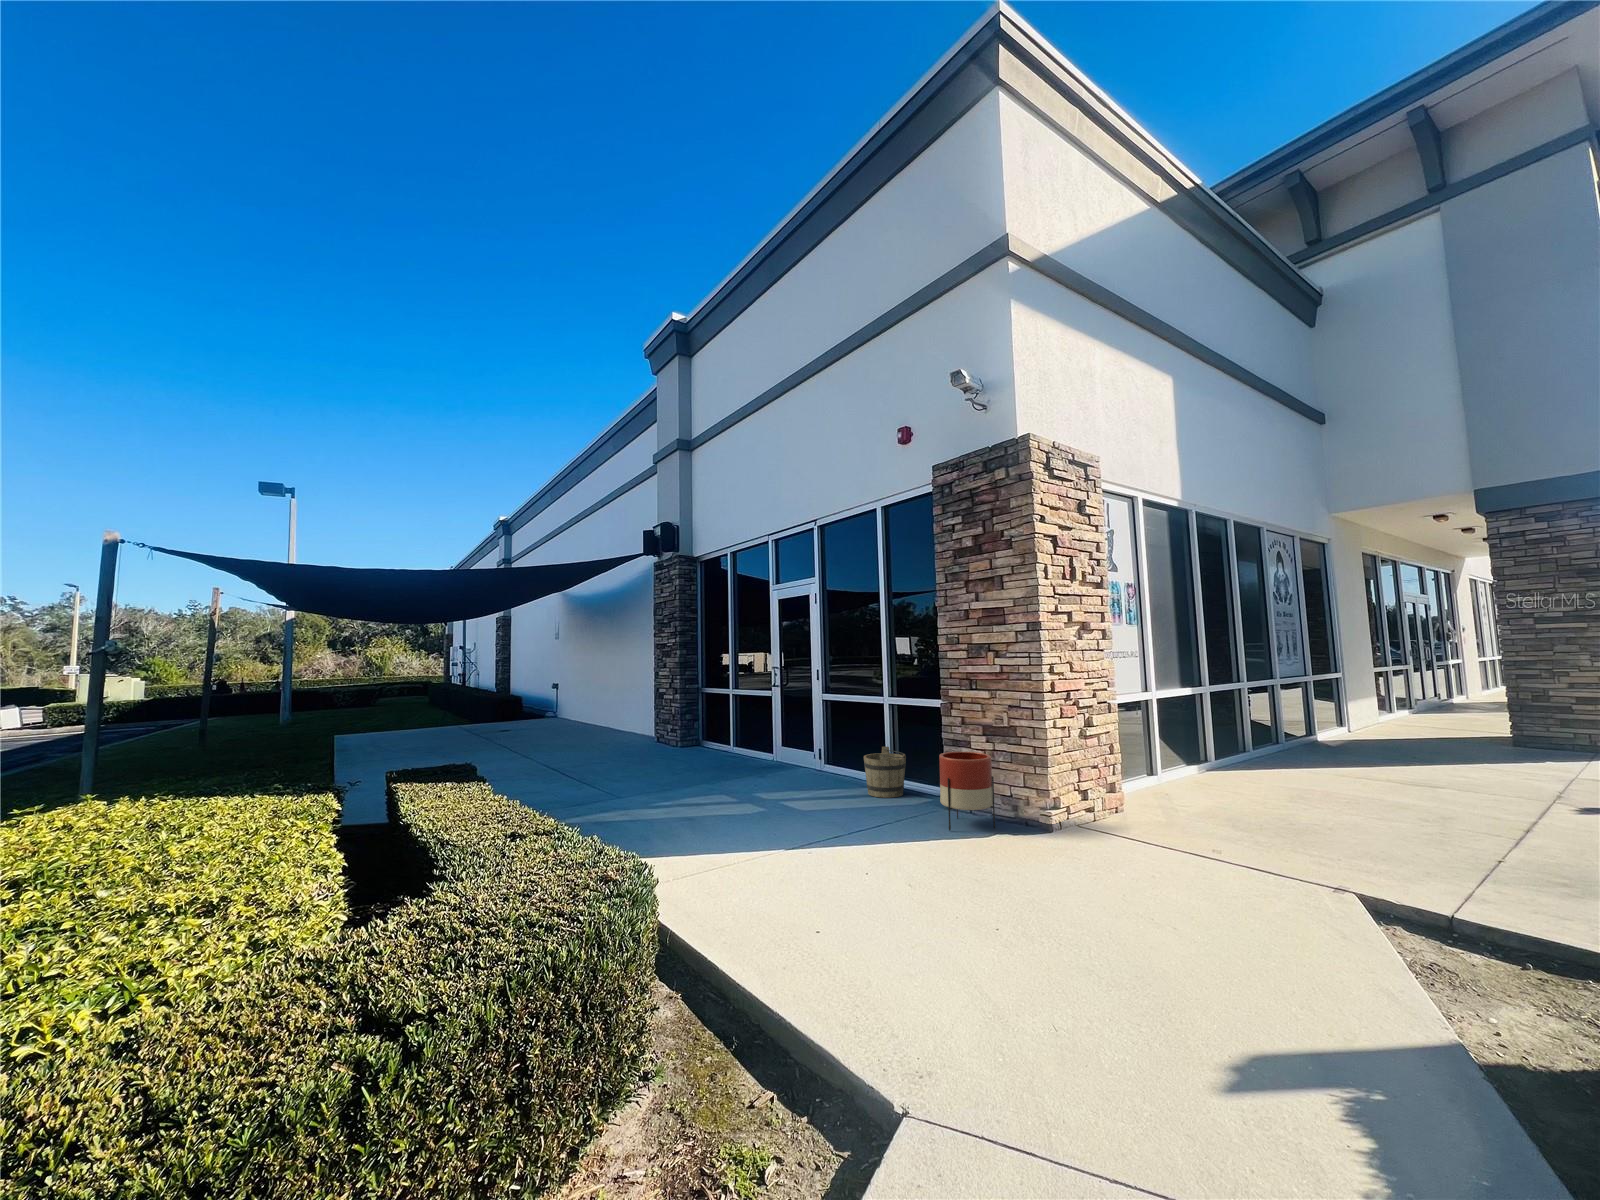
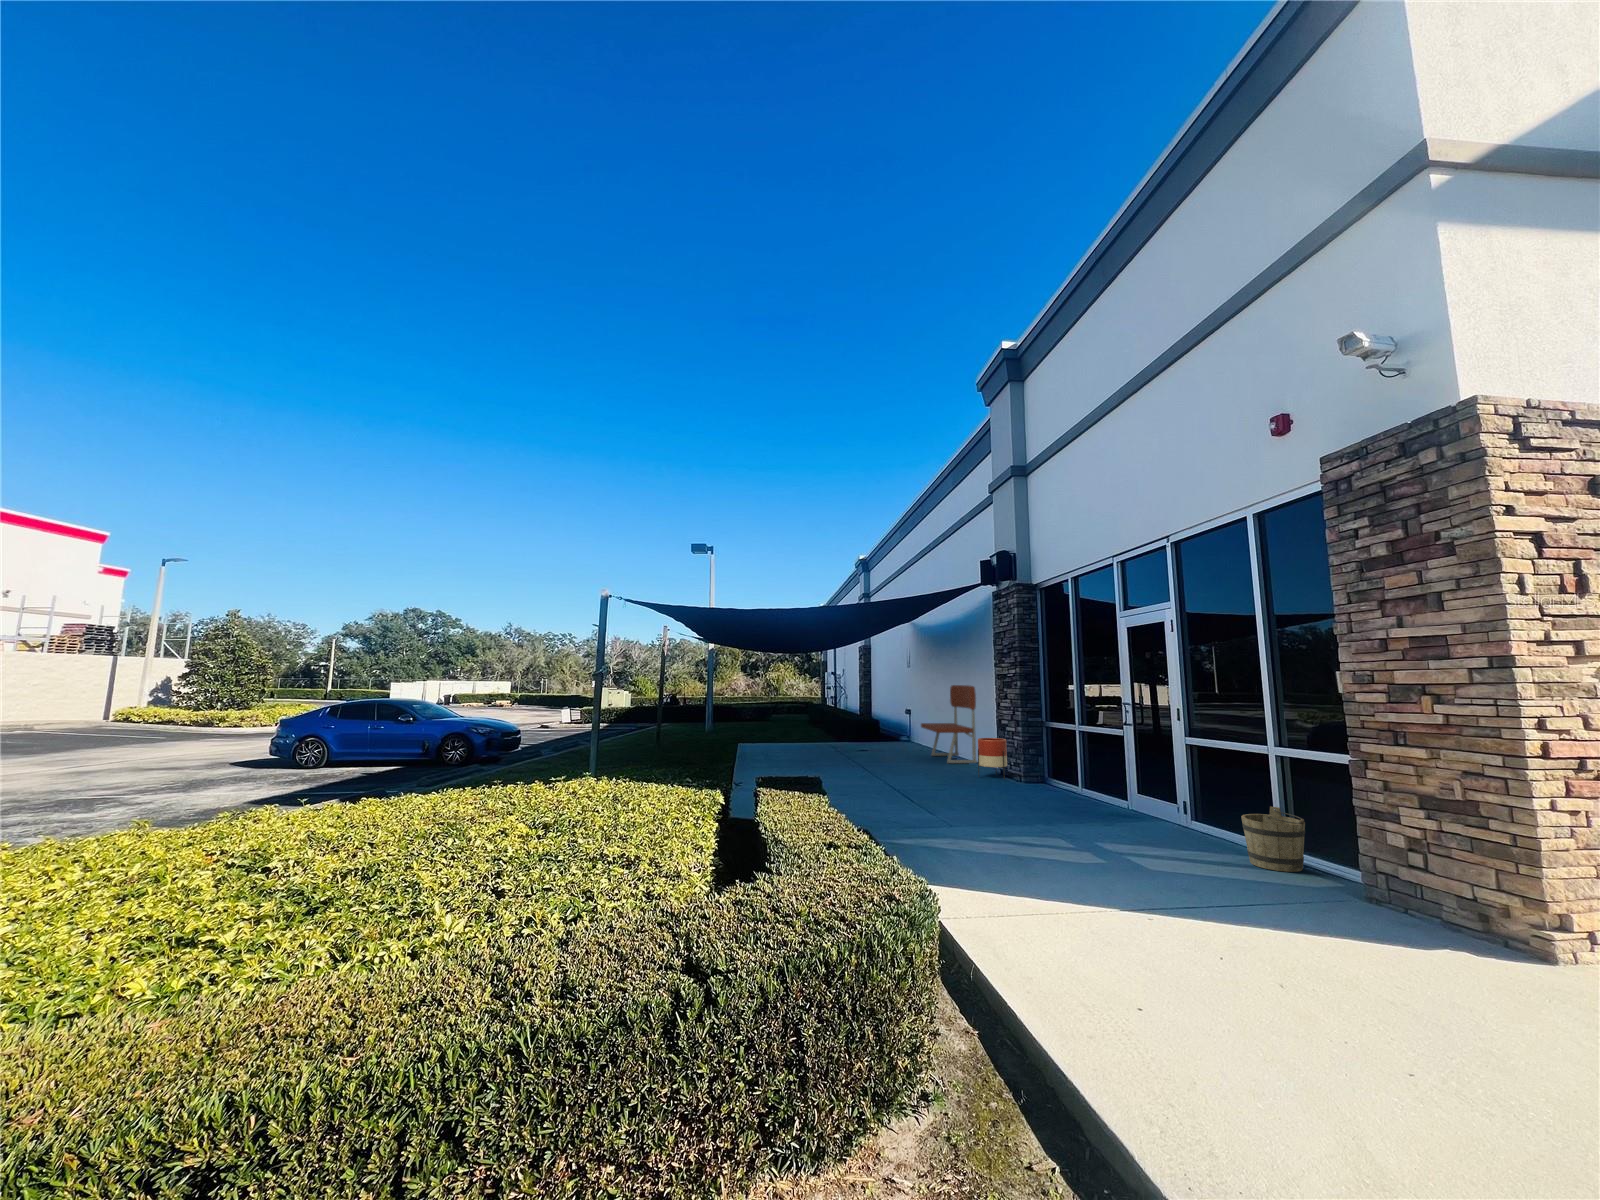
bench: none [563,655,624,736] -> present [921,685,977,764]
planter: present [939,752,995,830] -> present [978,738,1007,779]

